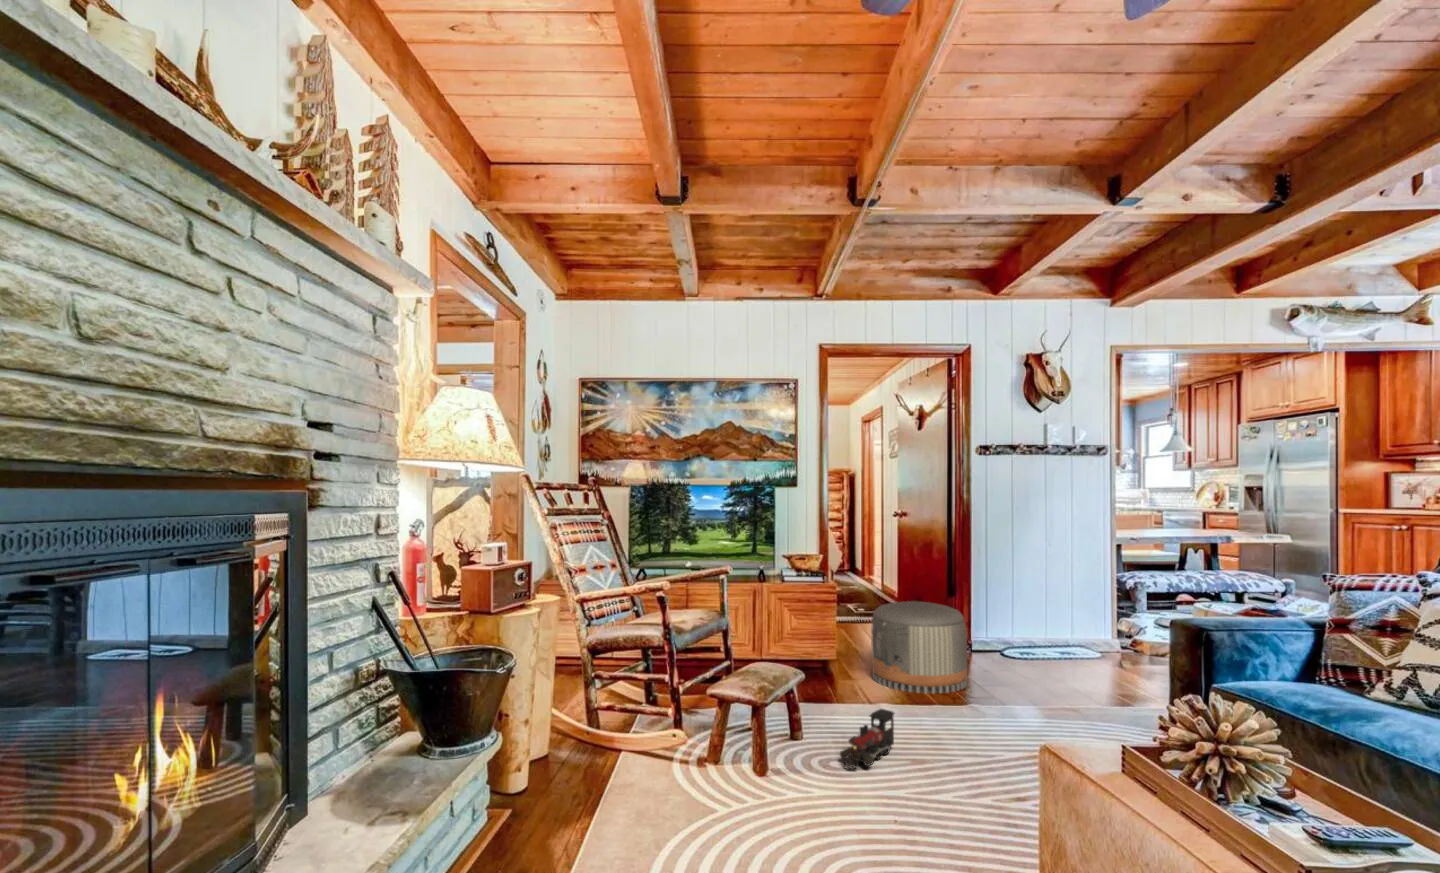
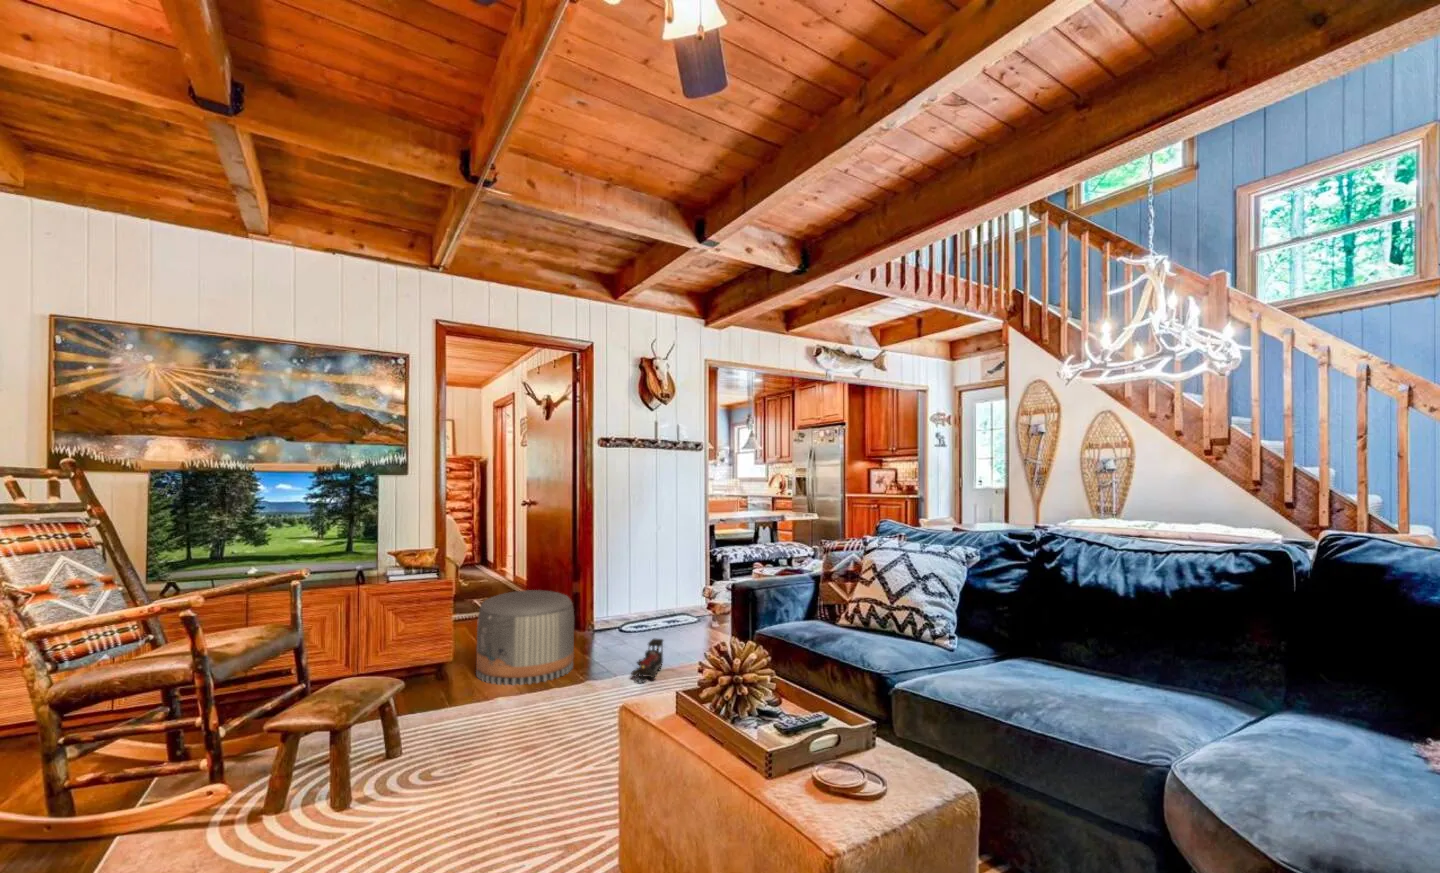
toy train: present [840,709,894,770] -> present [631,639,663,682]

